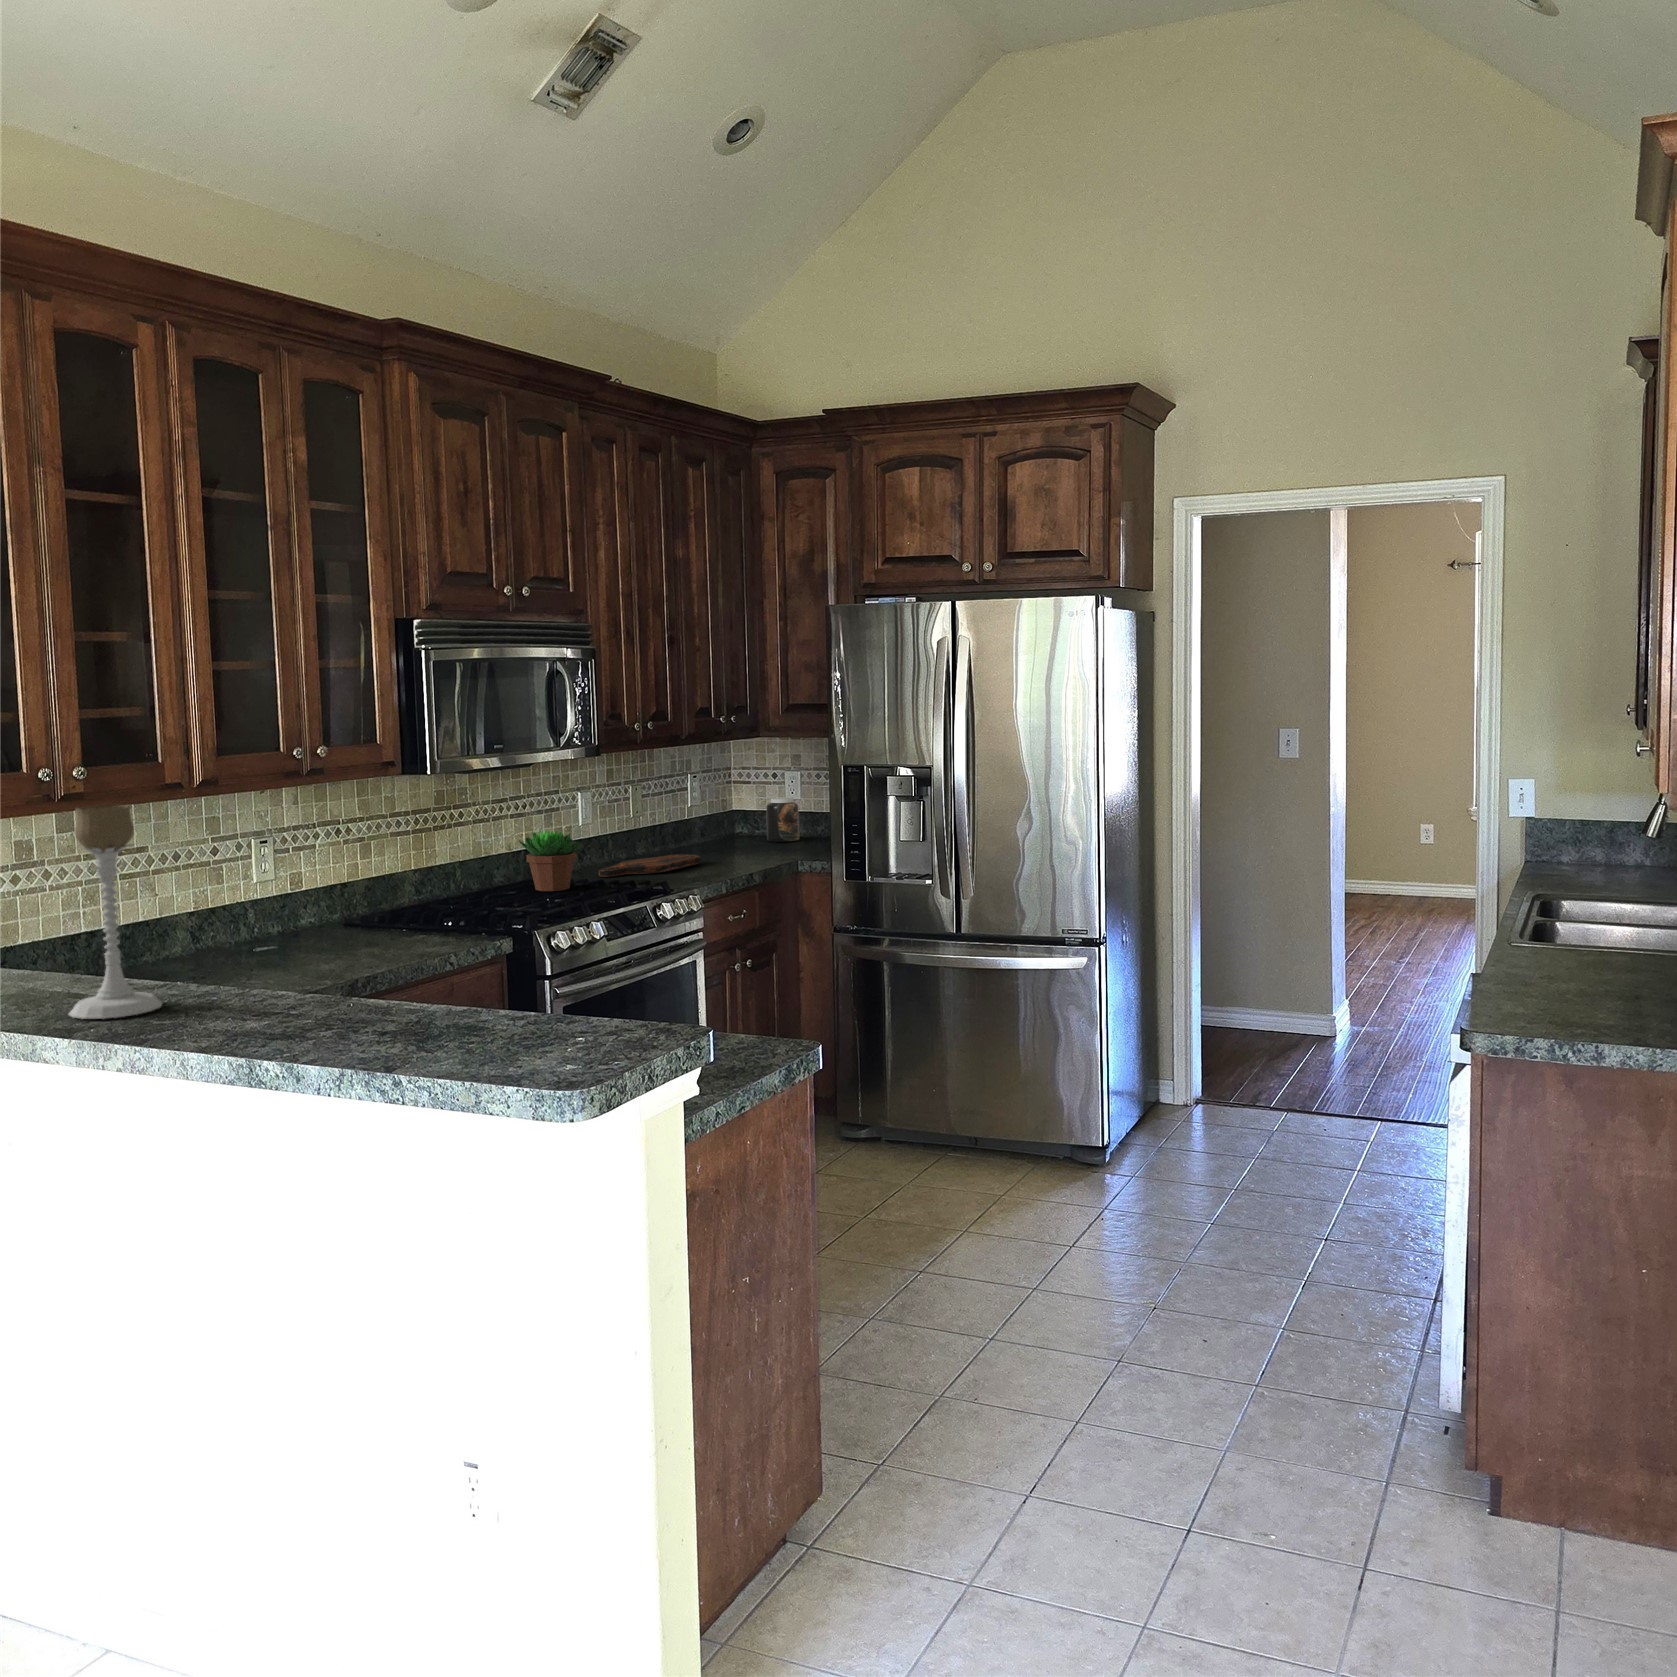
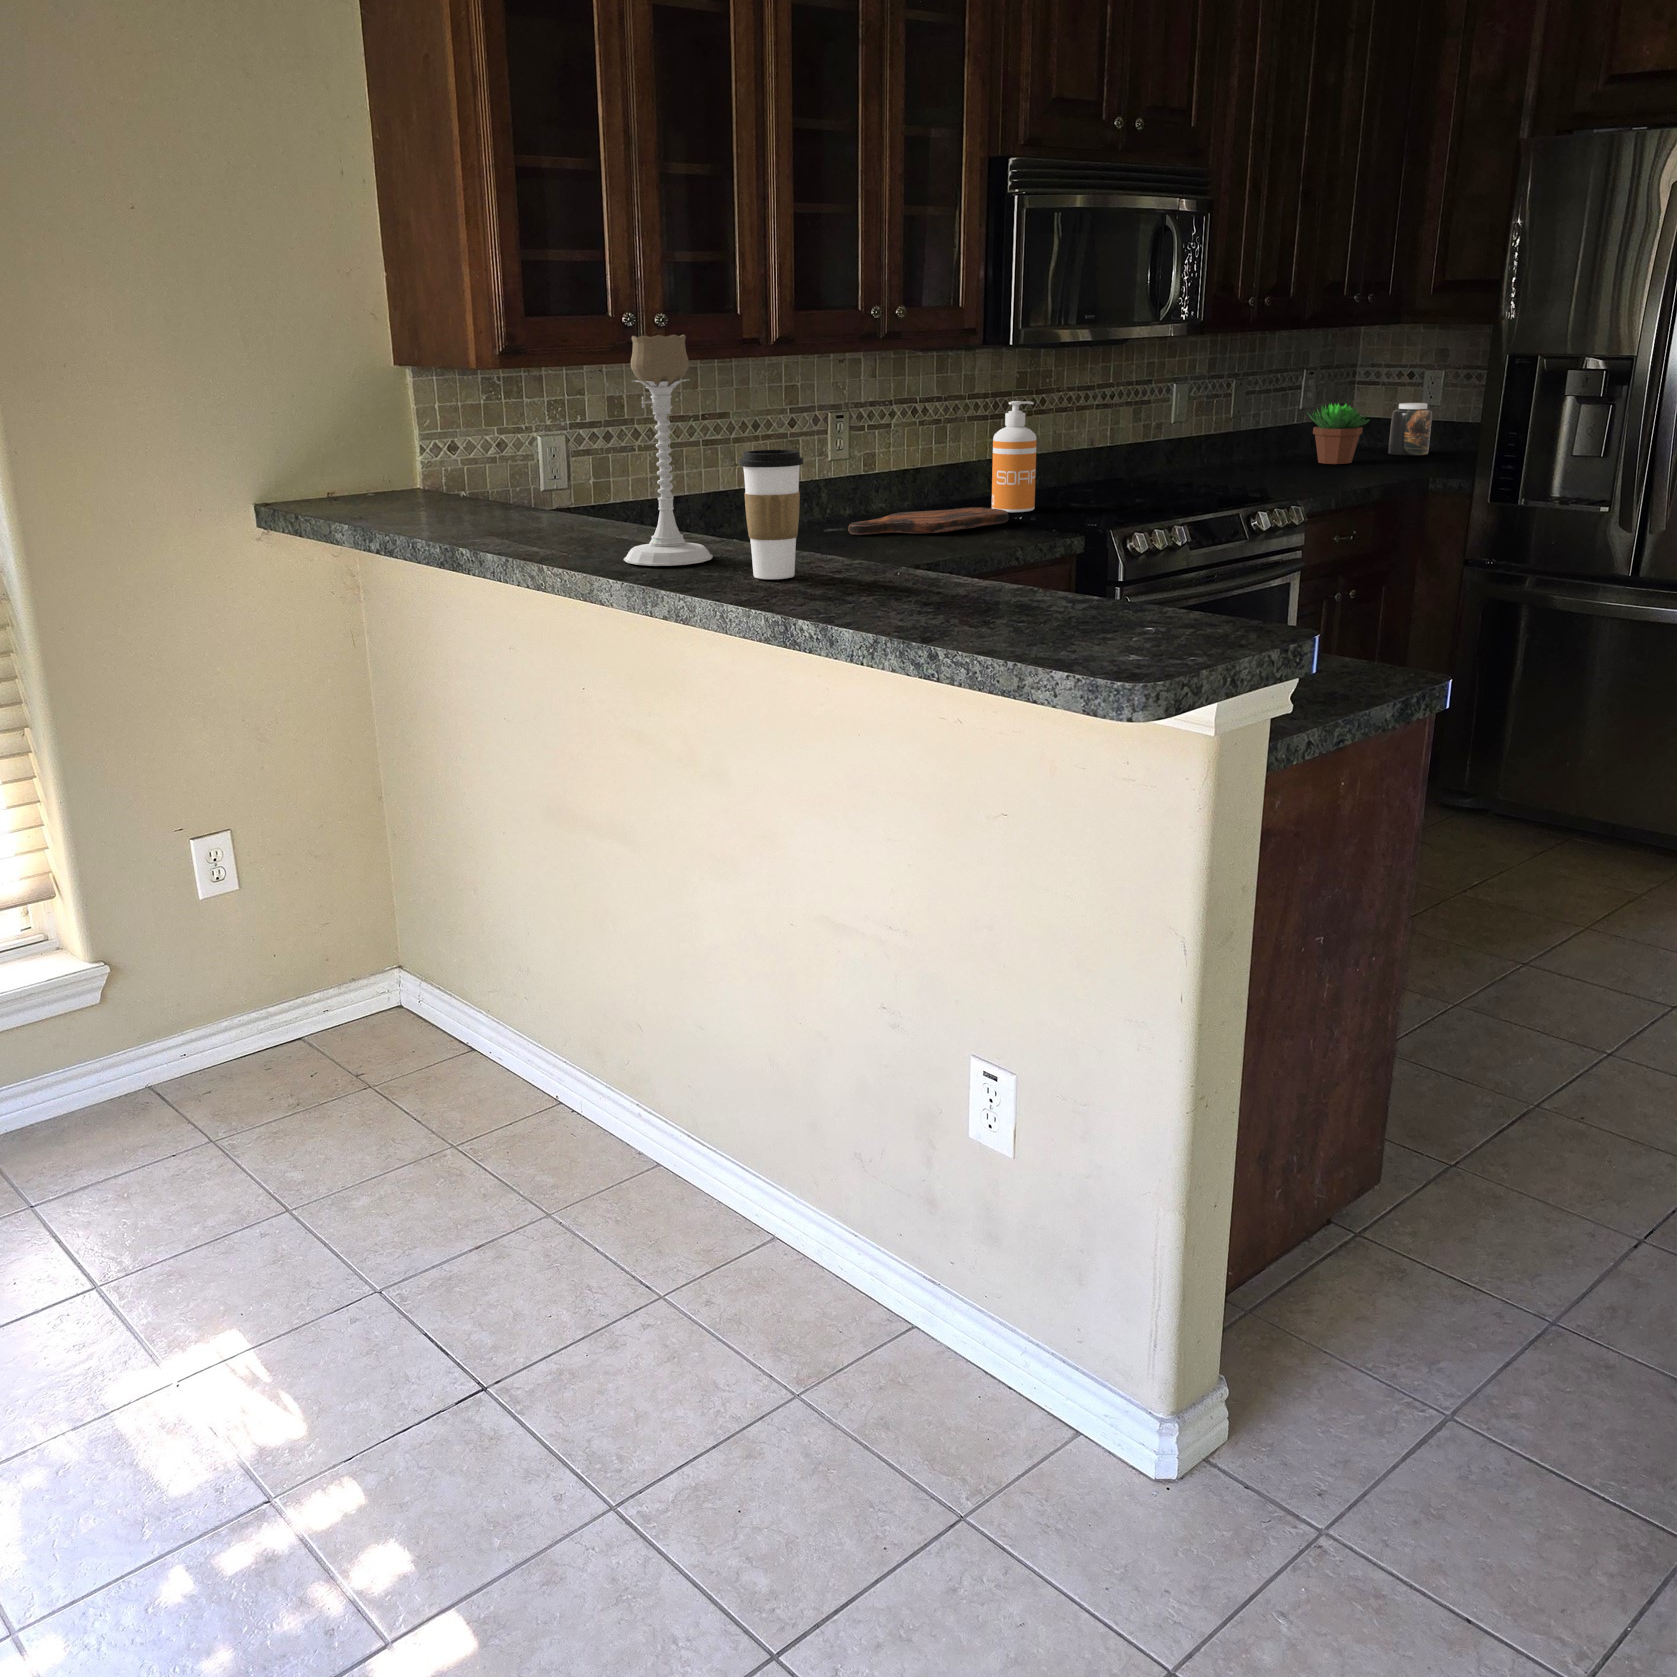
soap dispenser: none [416,820,460,921] -> present [992,401,1036,512]
succulent plant: present [519,830,583,891] -> present [1308,404,1369,464]
cutting board: present [599,854,701,877] -> present [848,508,1009,535]
coffee cup: none [193,904,256,1023] -> present [739,449,803,579]

